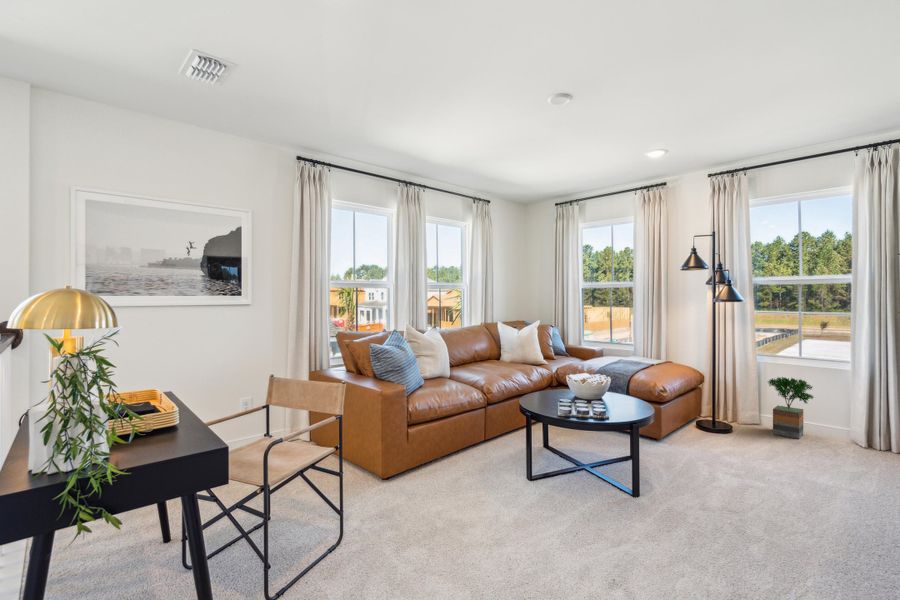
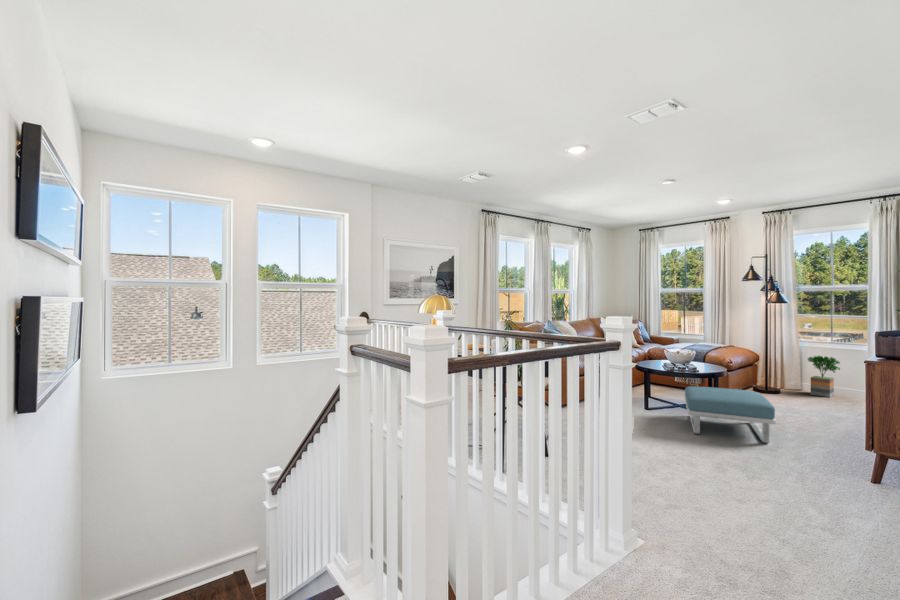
footstool: none [575,445,728,576] -> present [685,386,776,443]

